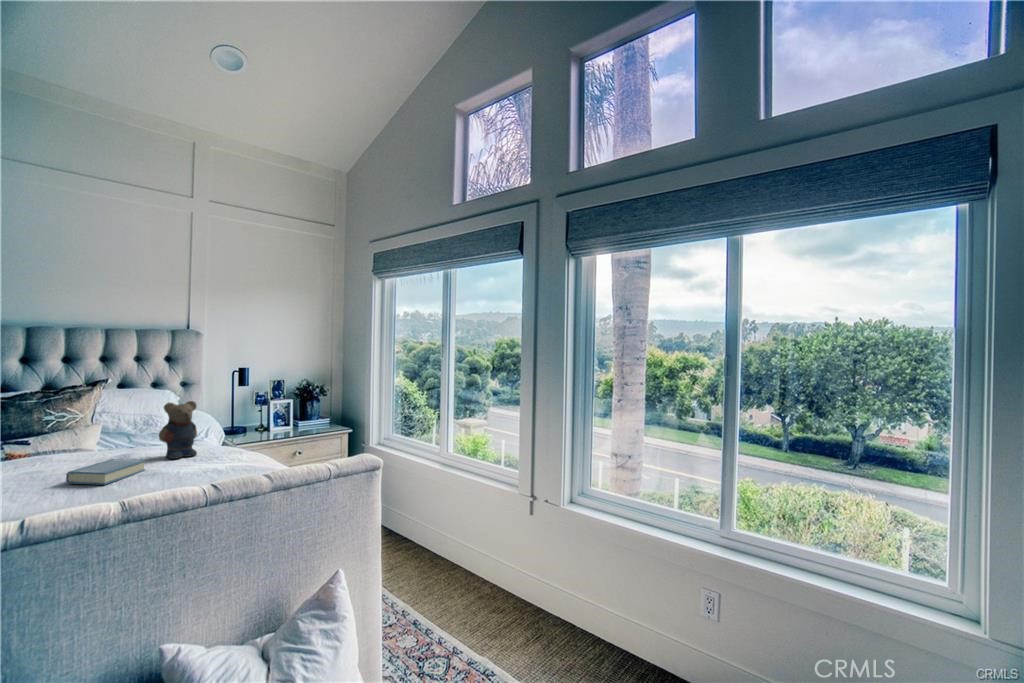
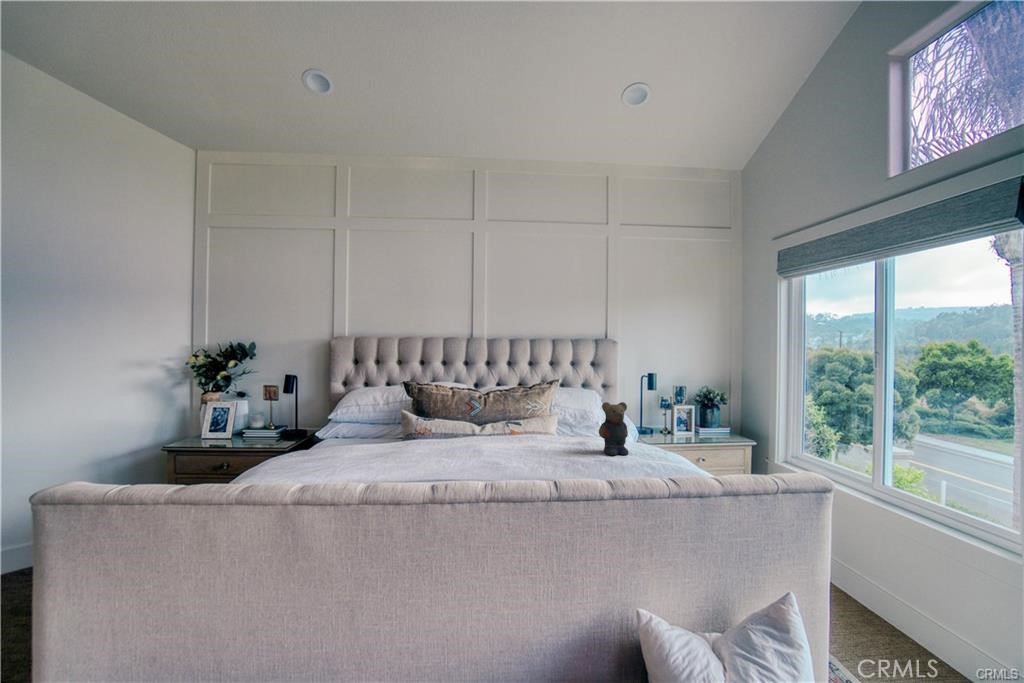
hardback book: present [66,459,145,485] -> none [539,448,592,473]

